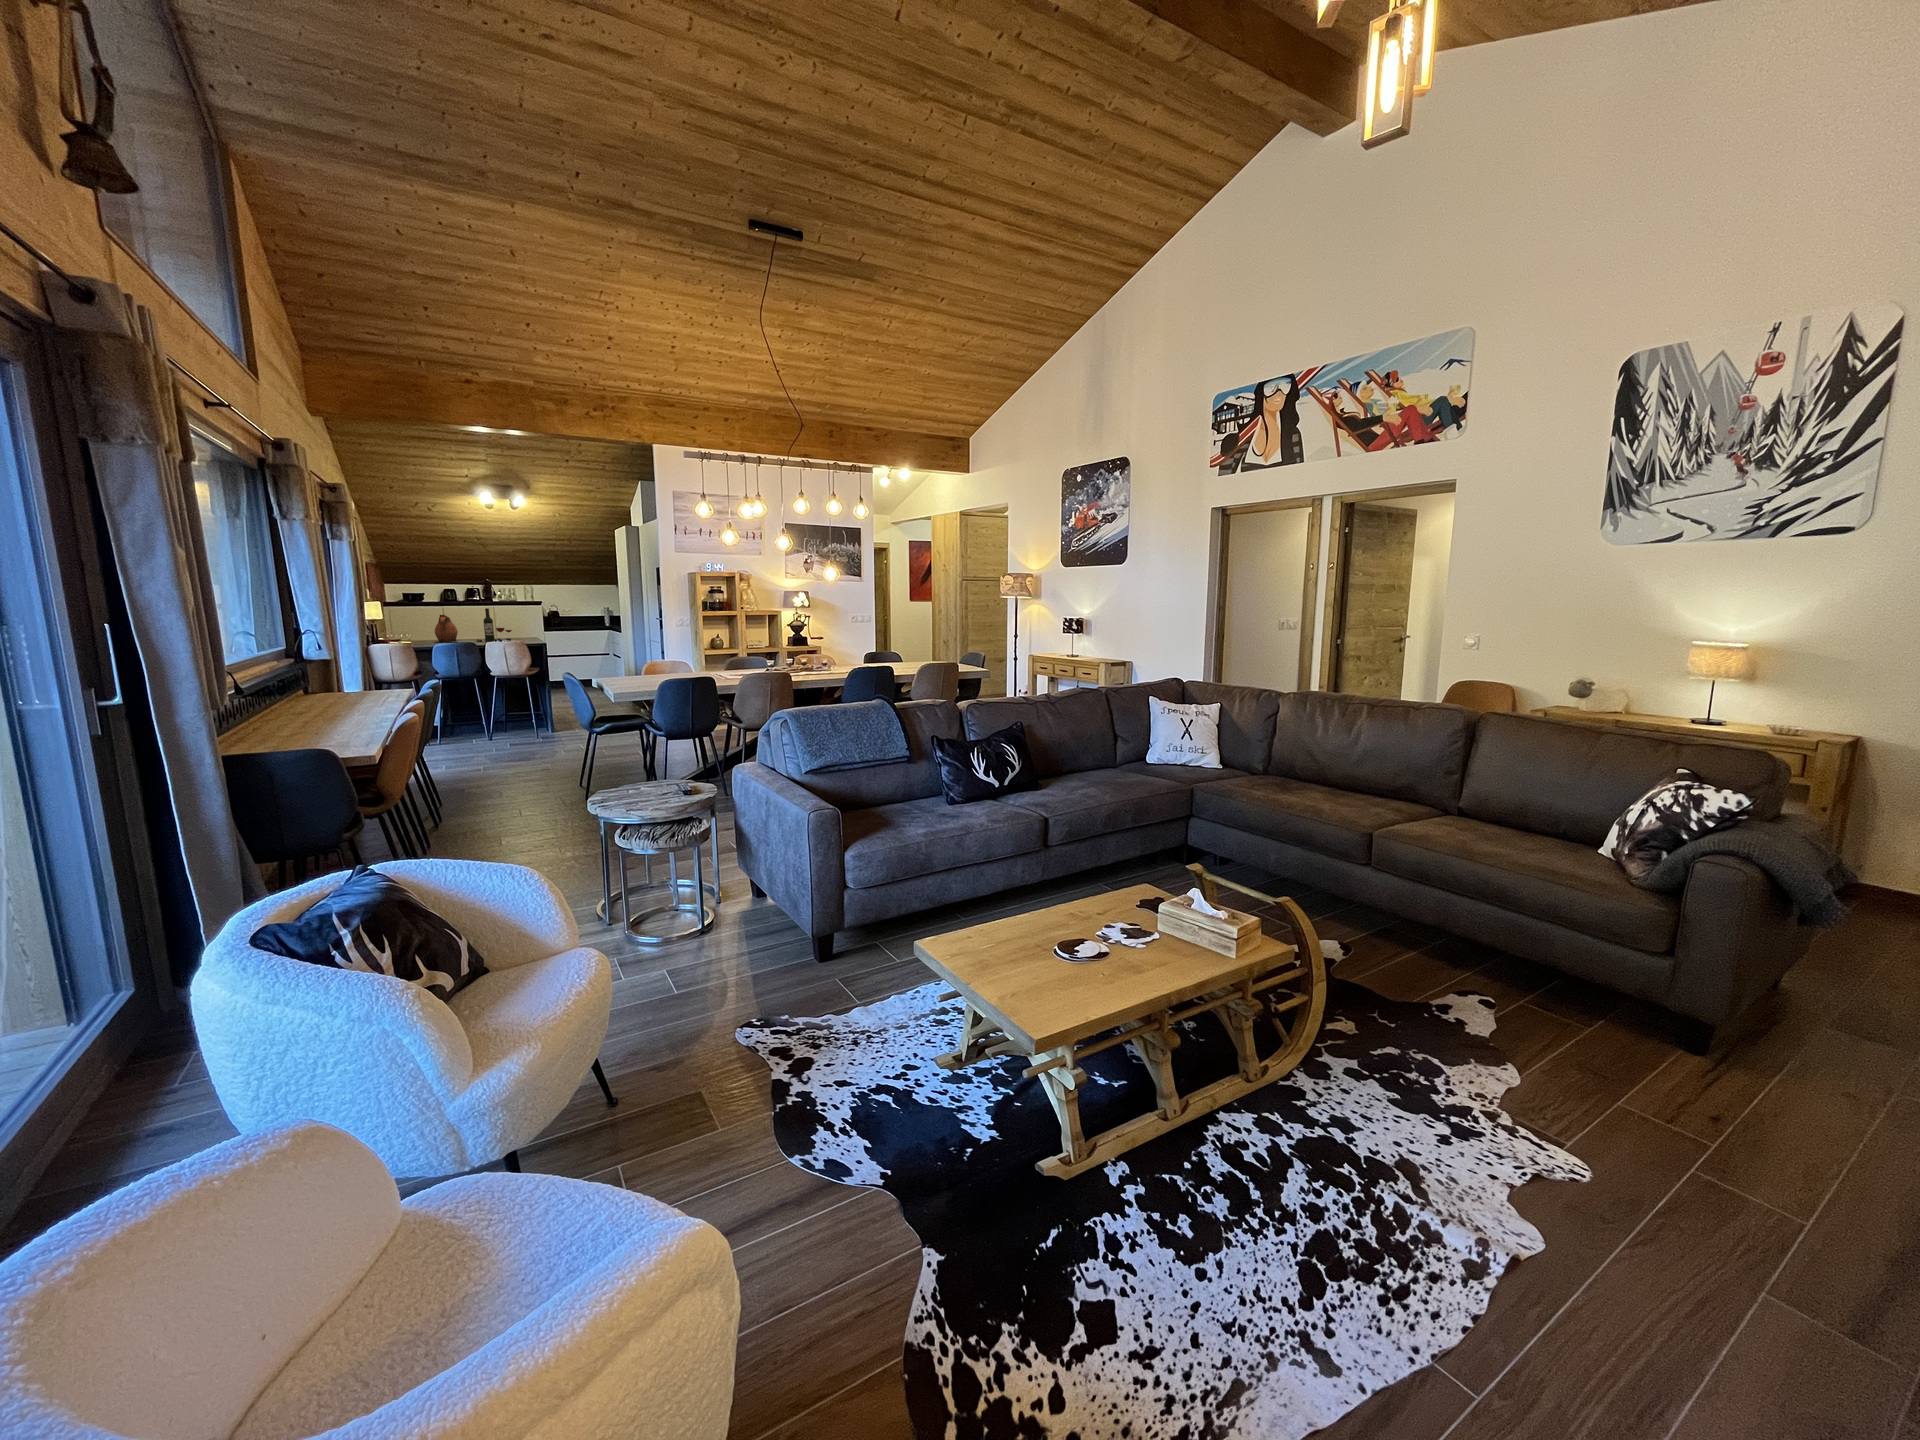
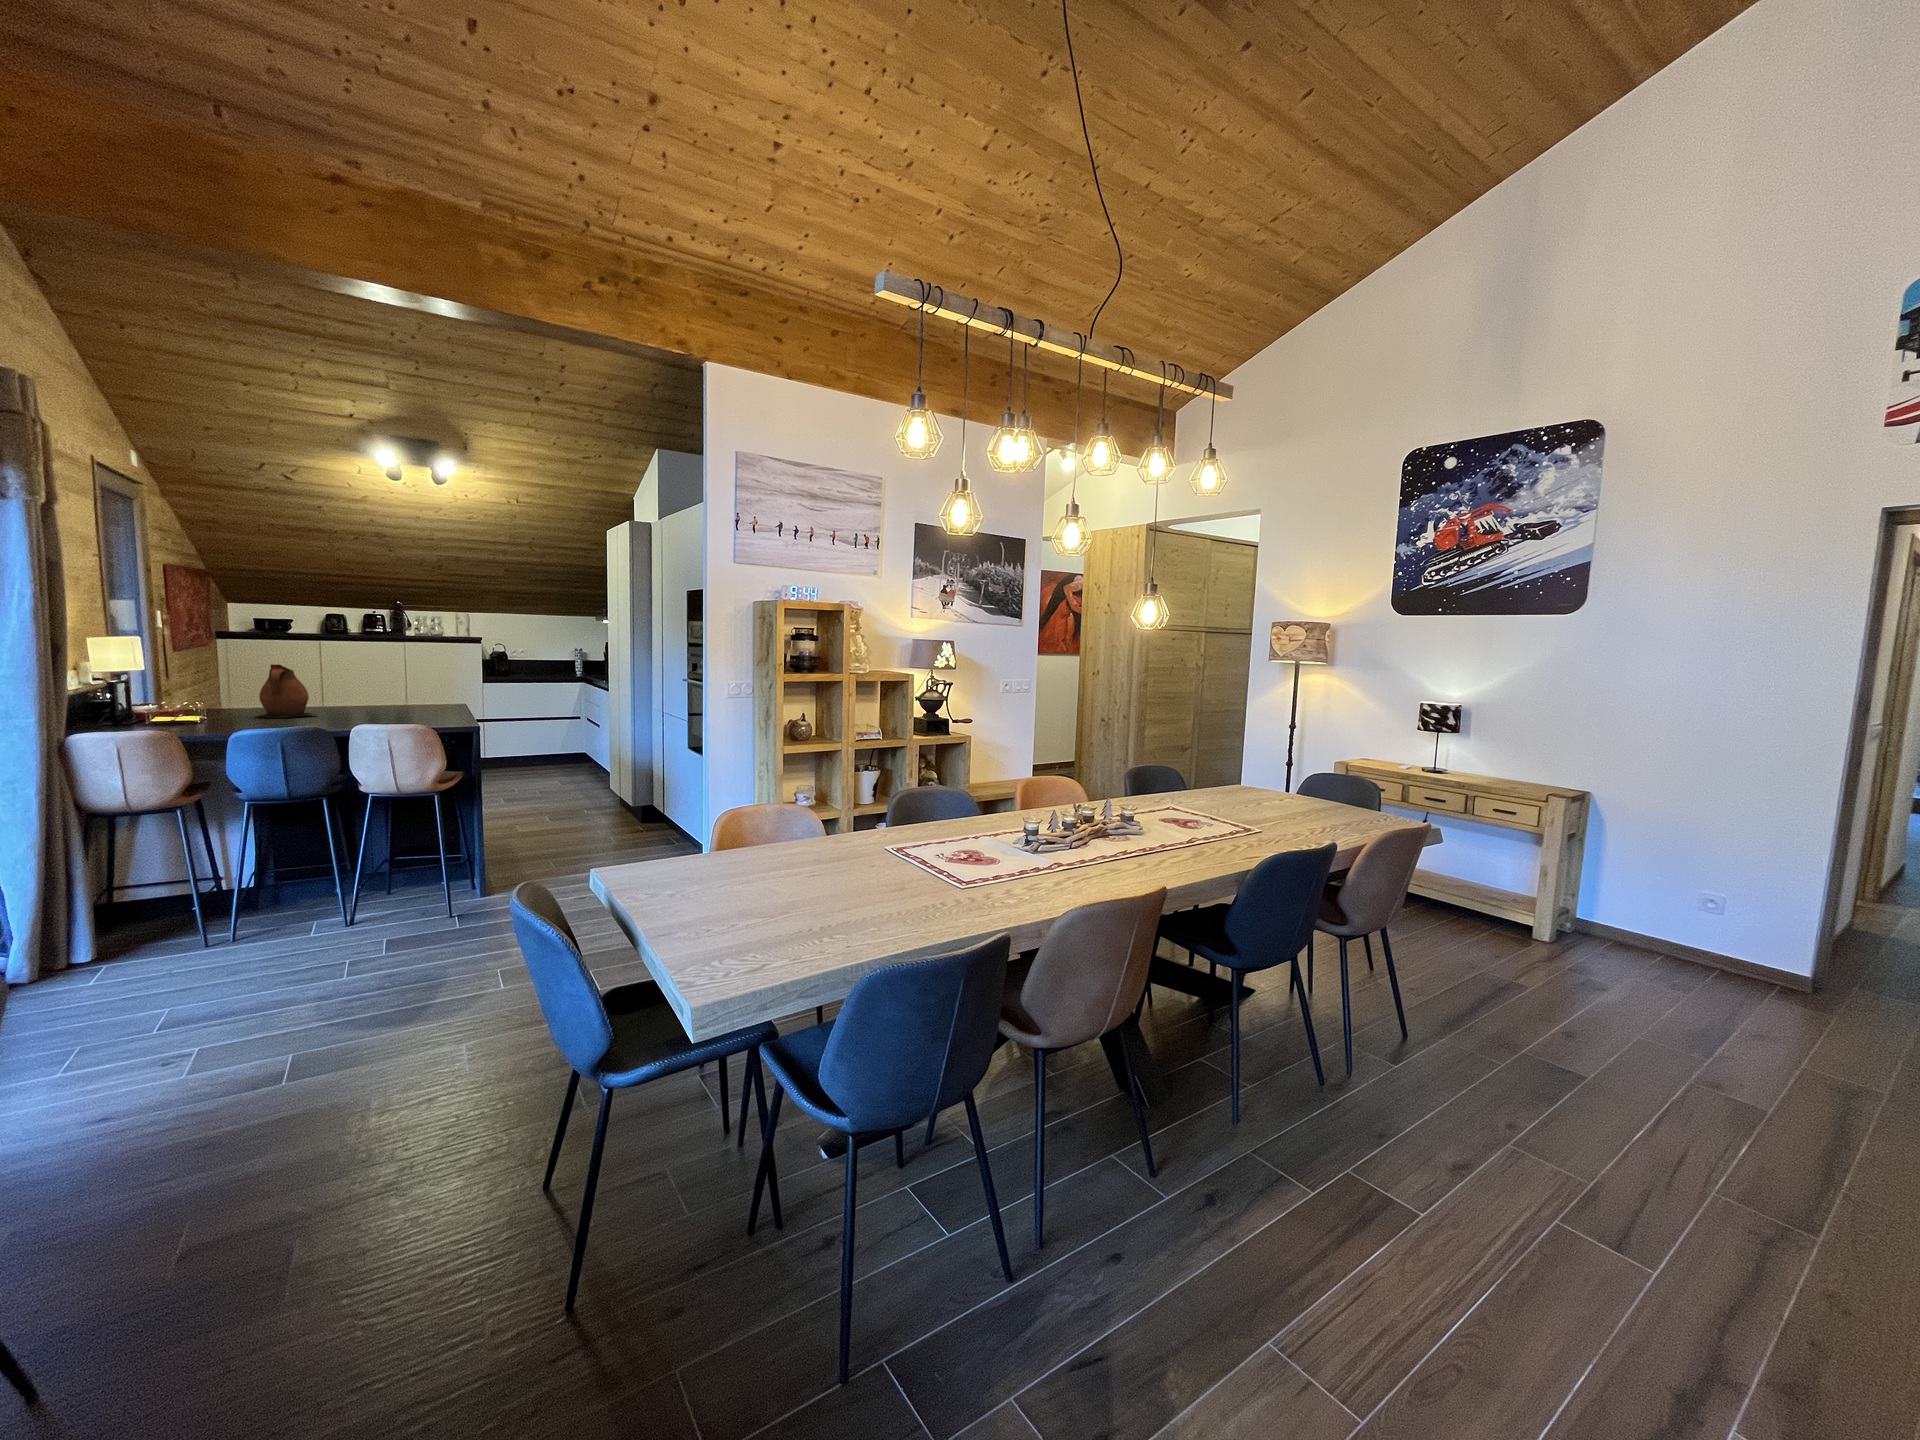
wine bottle: present [476,608,512,642] -> none [347,654,420,716]

